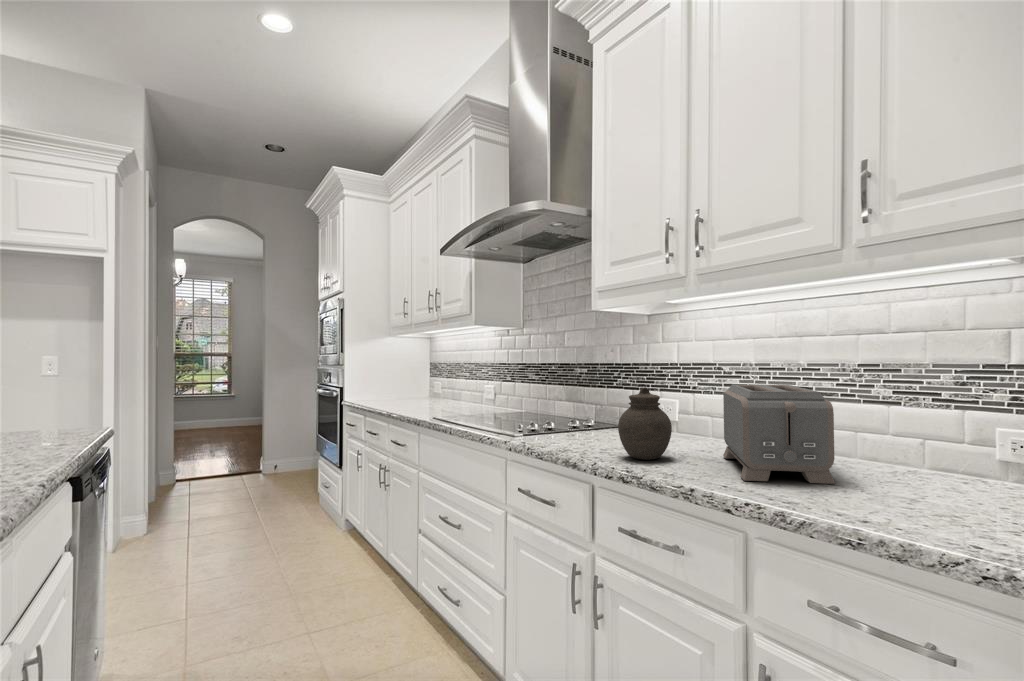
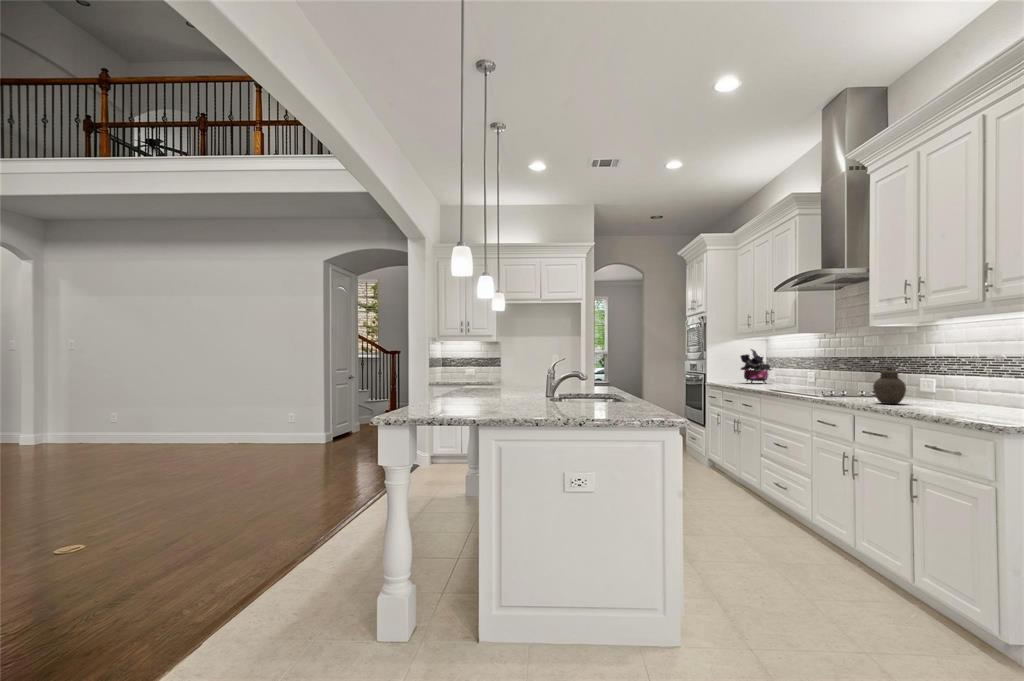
potted plant: none [393,350,437,401] -> present [740,349,772,383]
toaster: present [723,385,835,484] -> none [930,367,989,412]

